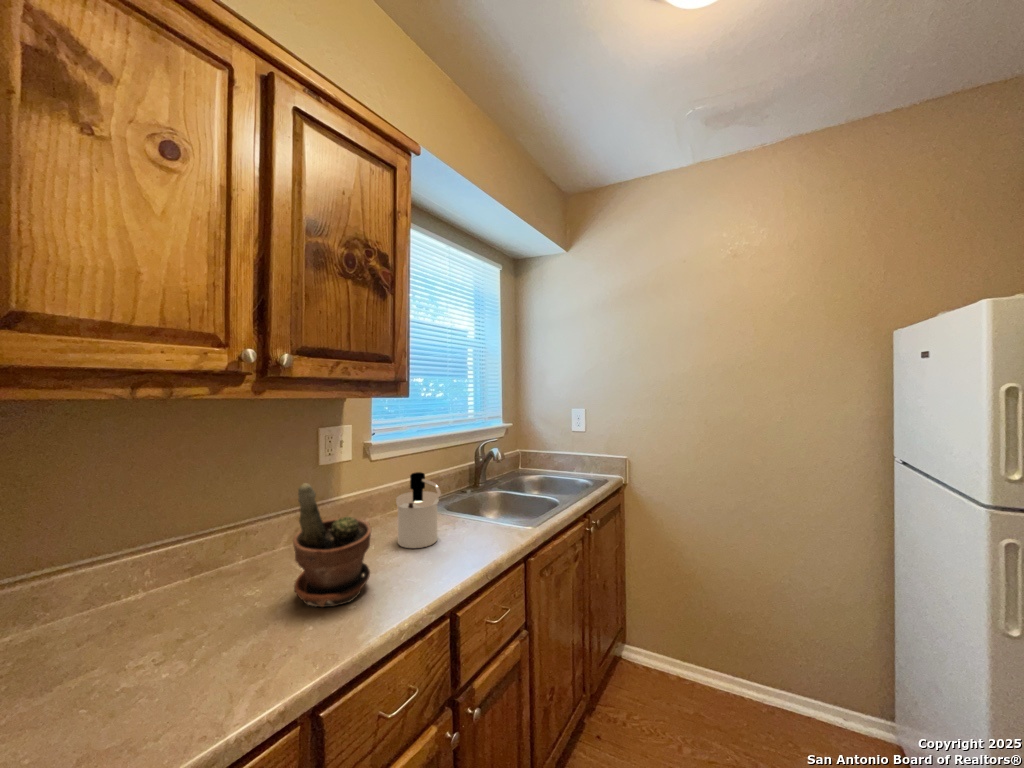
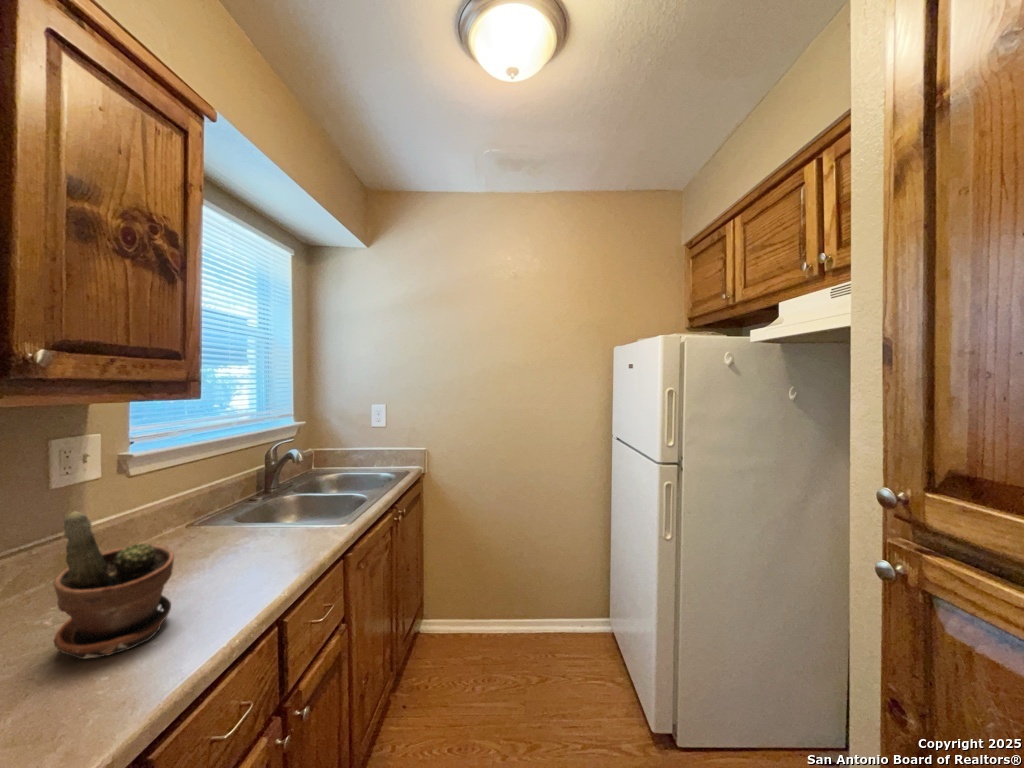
soap dispenser: present [396,472,442,548] -> none [184,483,253,570]

